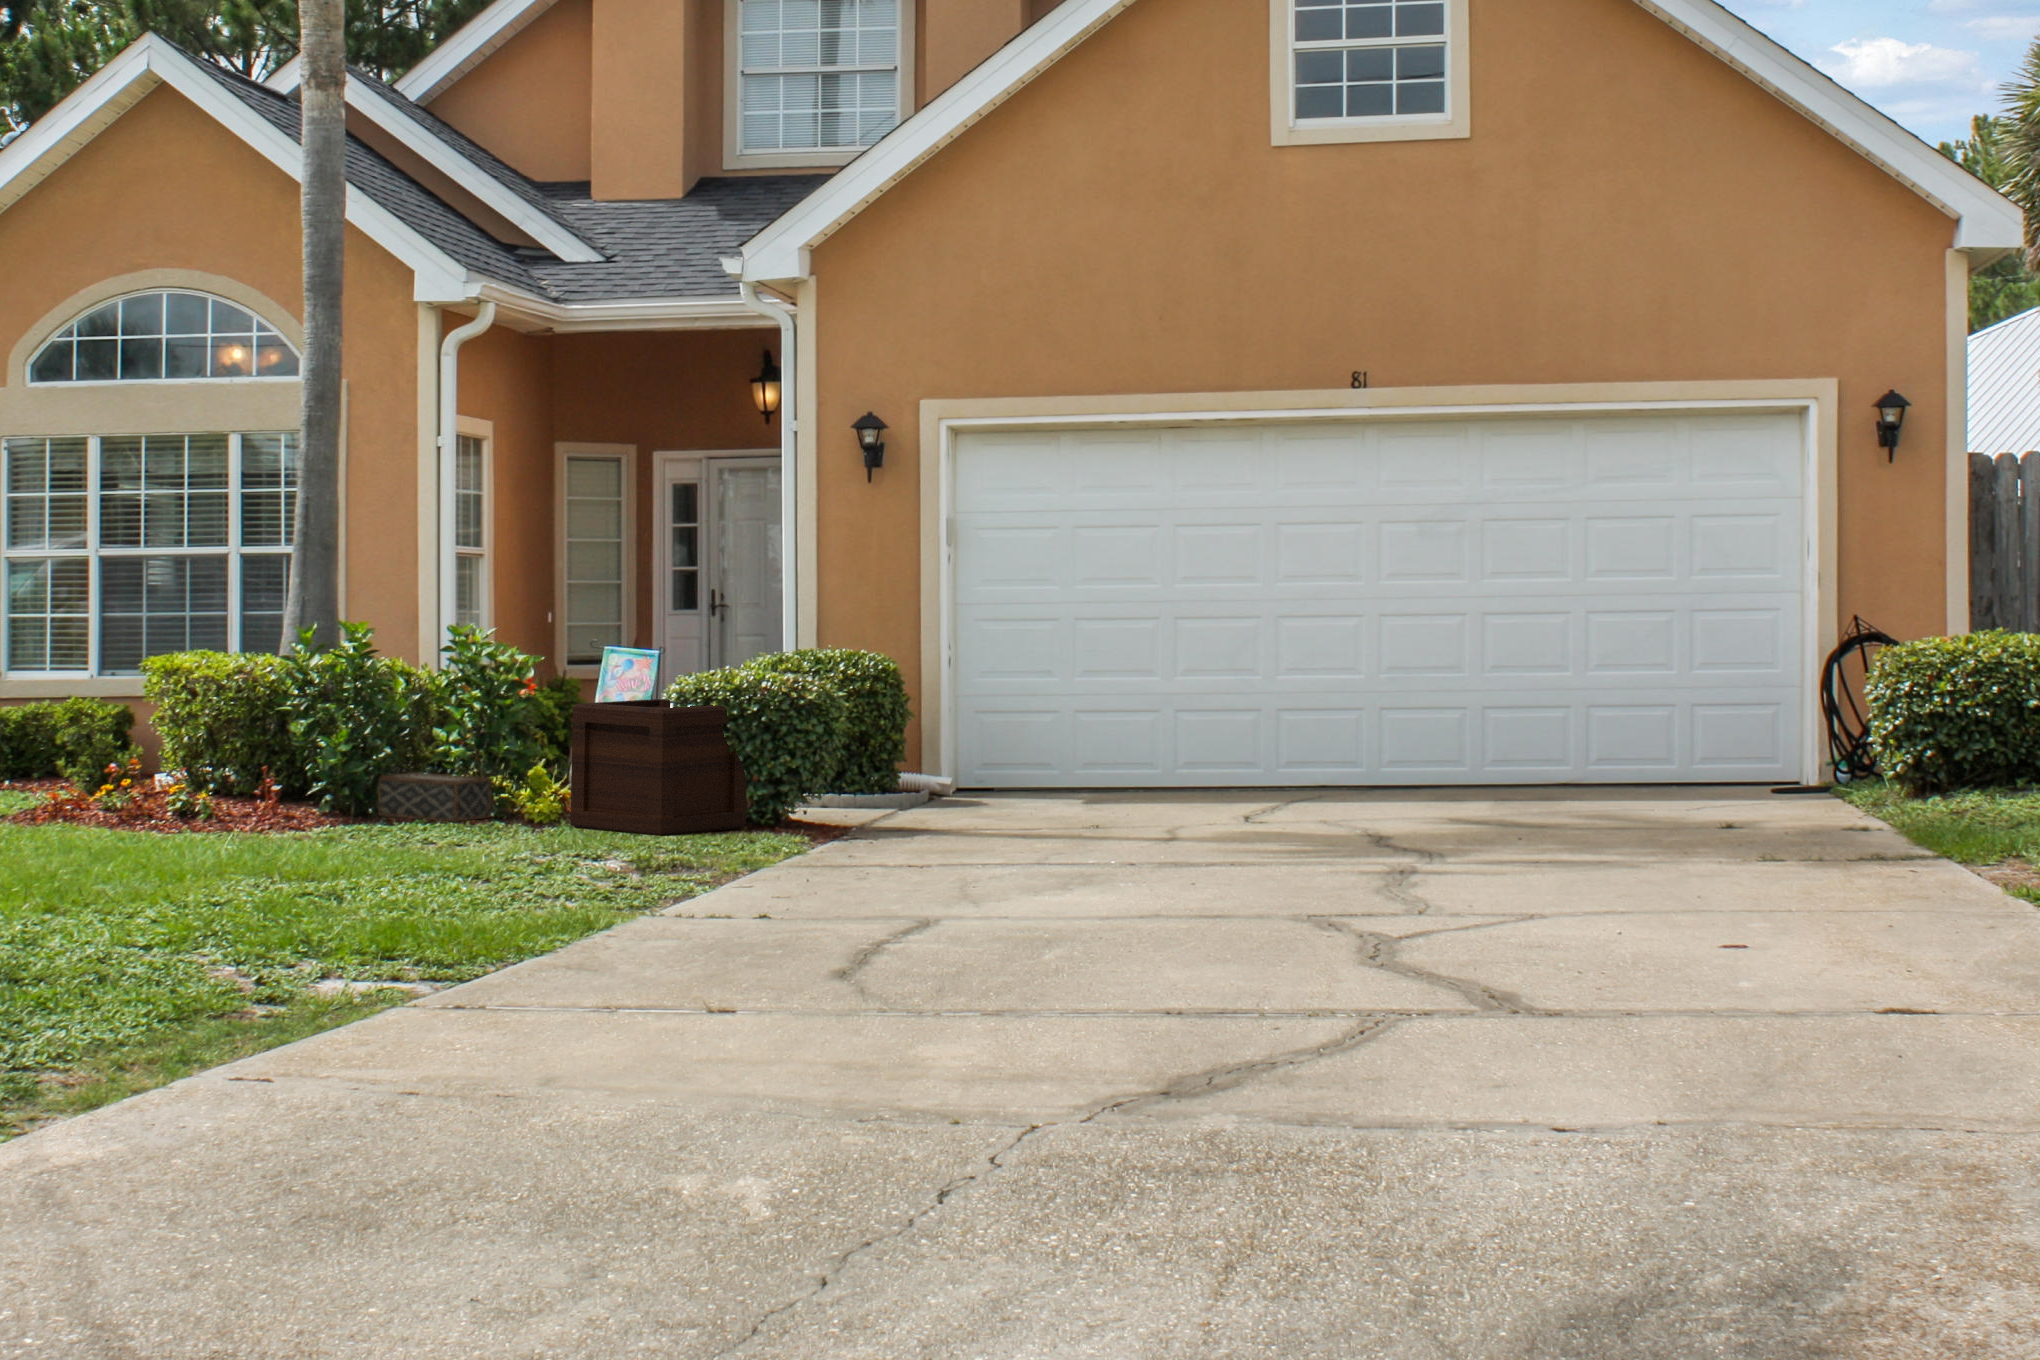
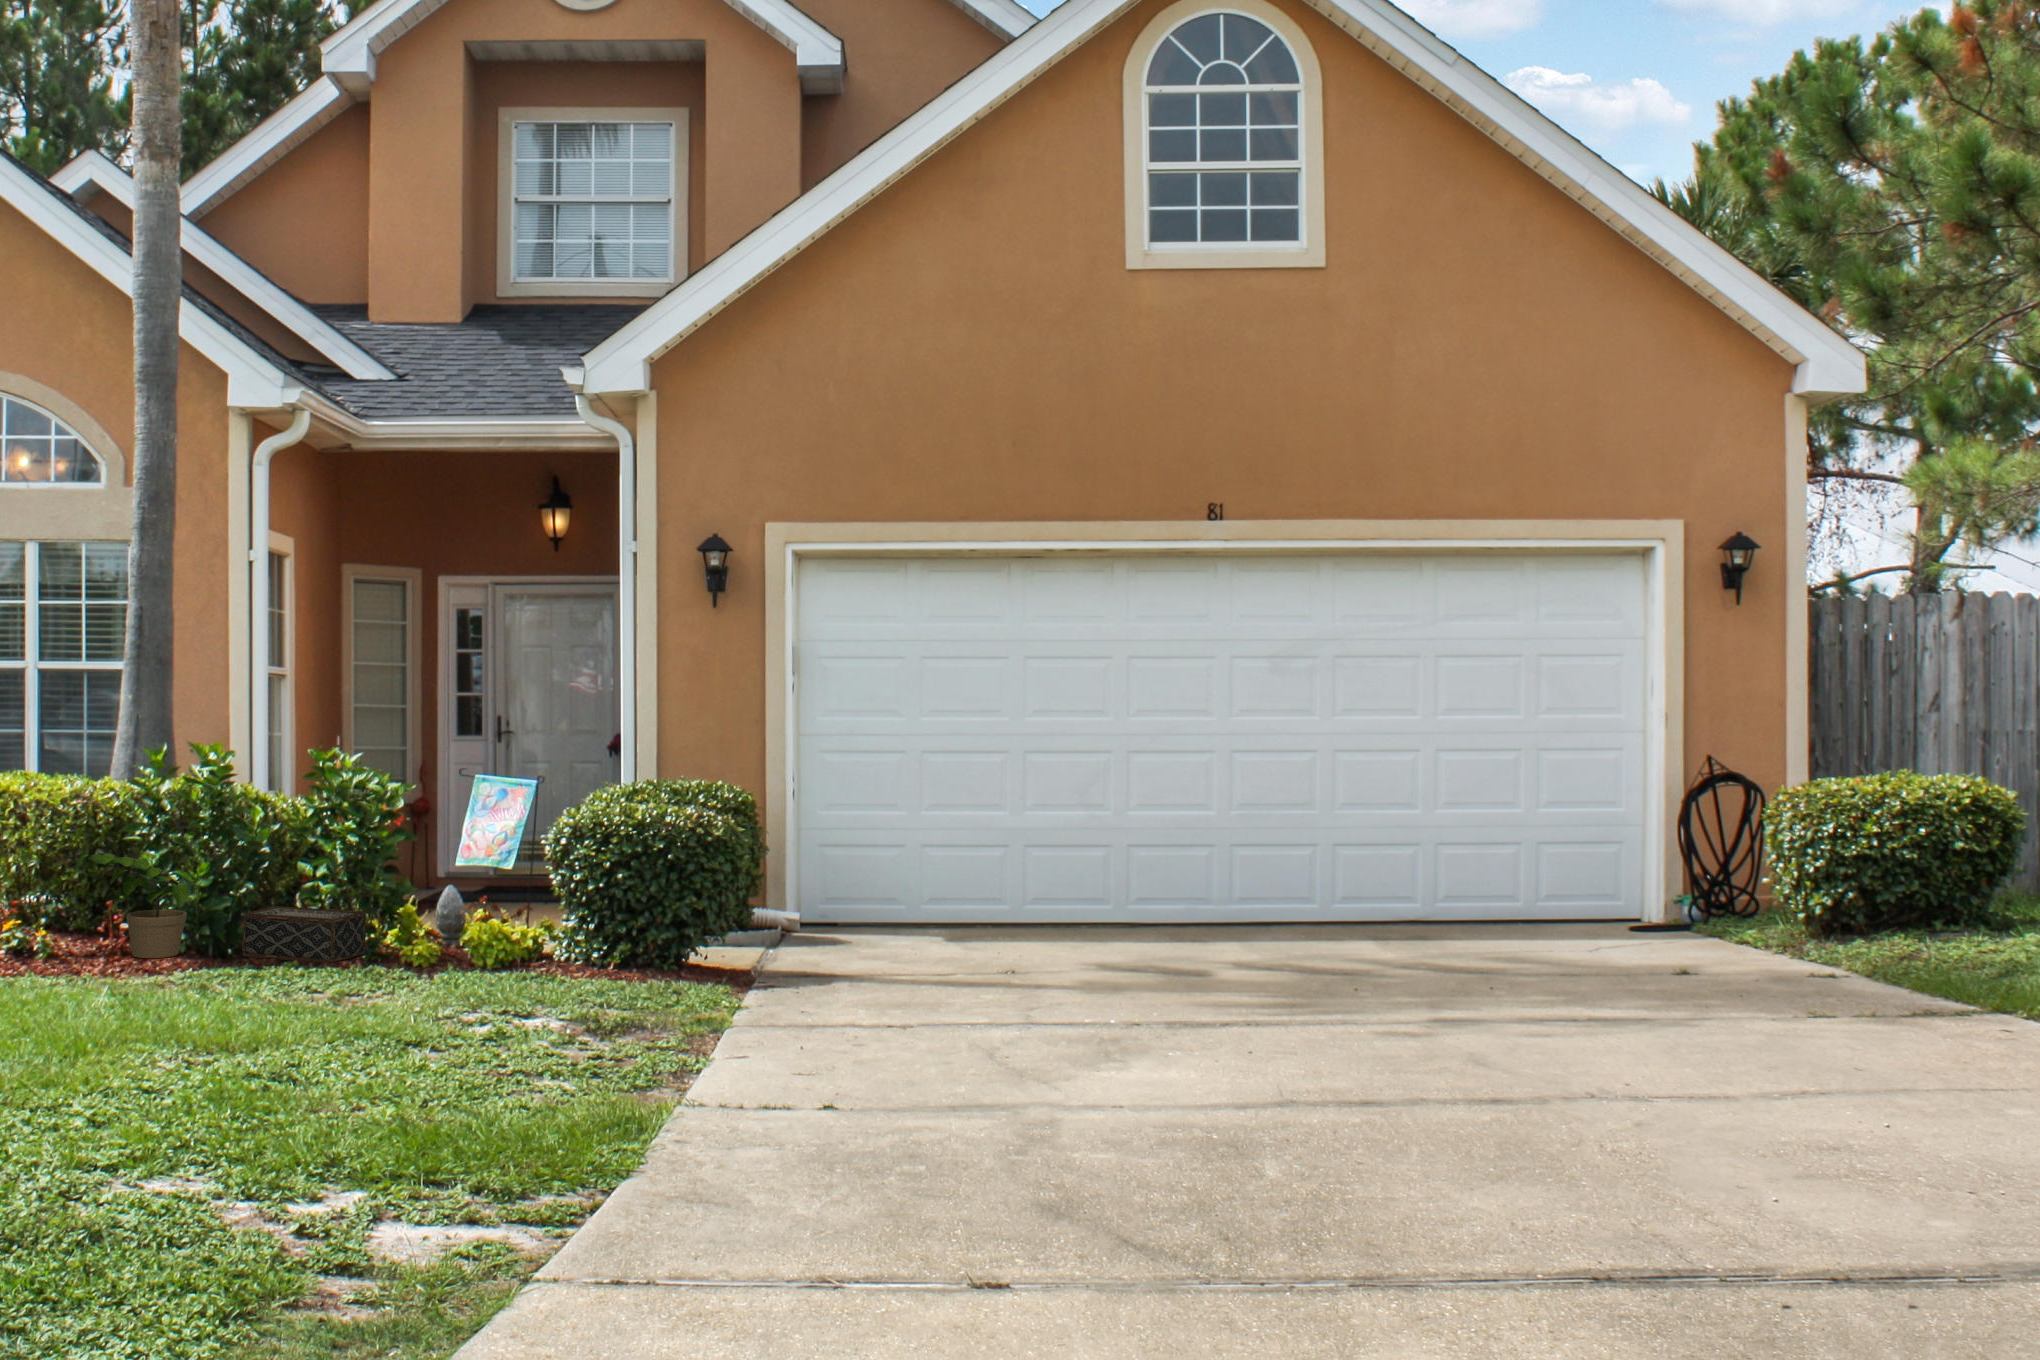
wooden crate: present [571,699,747,836] -> none [463,825,646,979]
potted plant: none [222,715,329,814] -> present [74,853,189,958]

